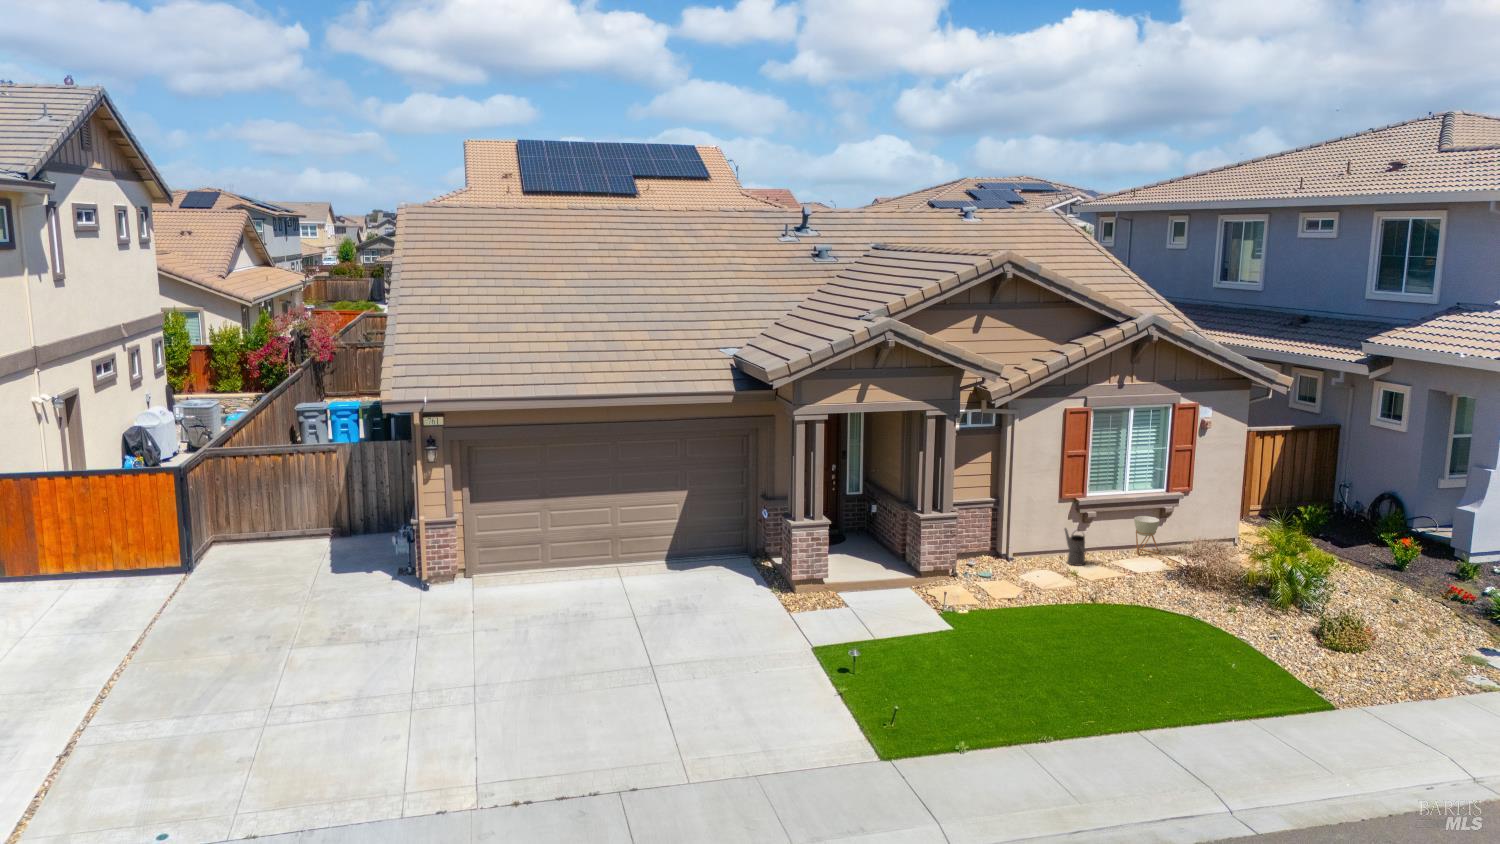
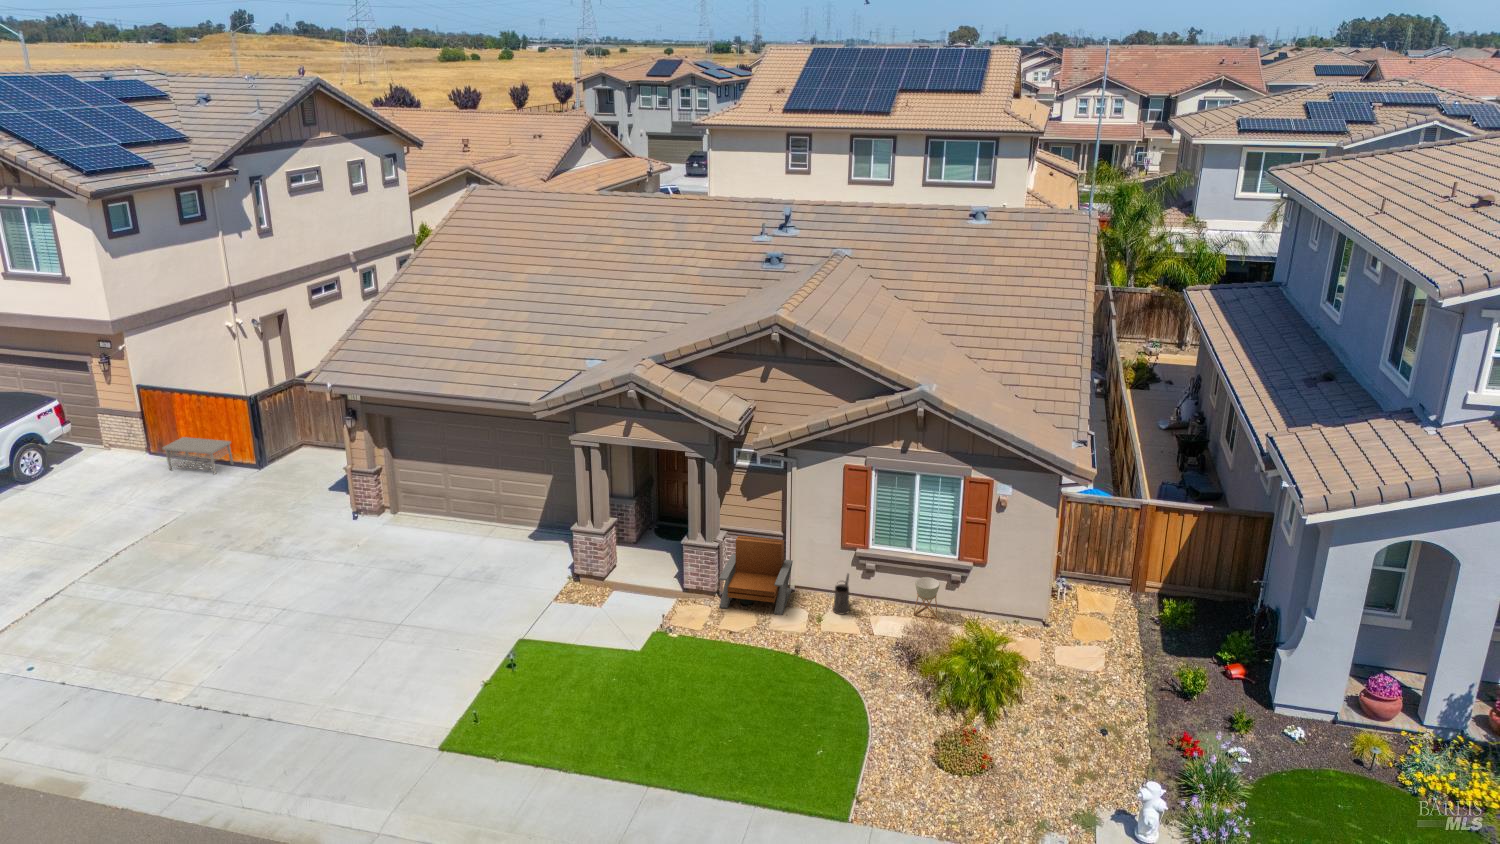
lounge chair: none [948,502,1036,580] -> present [719,536,793,615]
storage bench: none [40,538,144,591] -> present [162,437,233,474]

